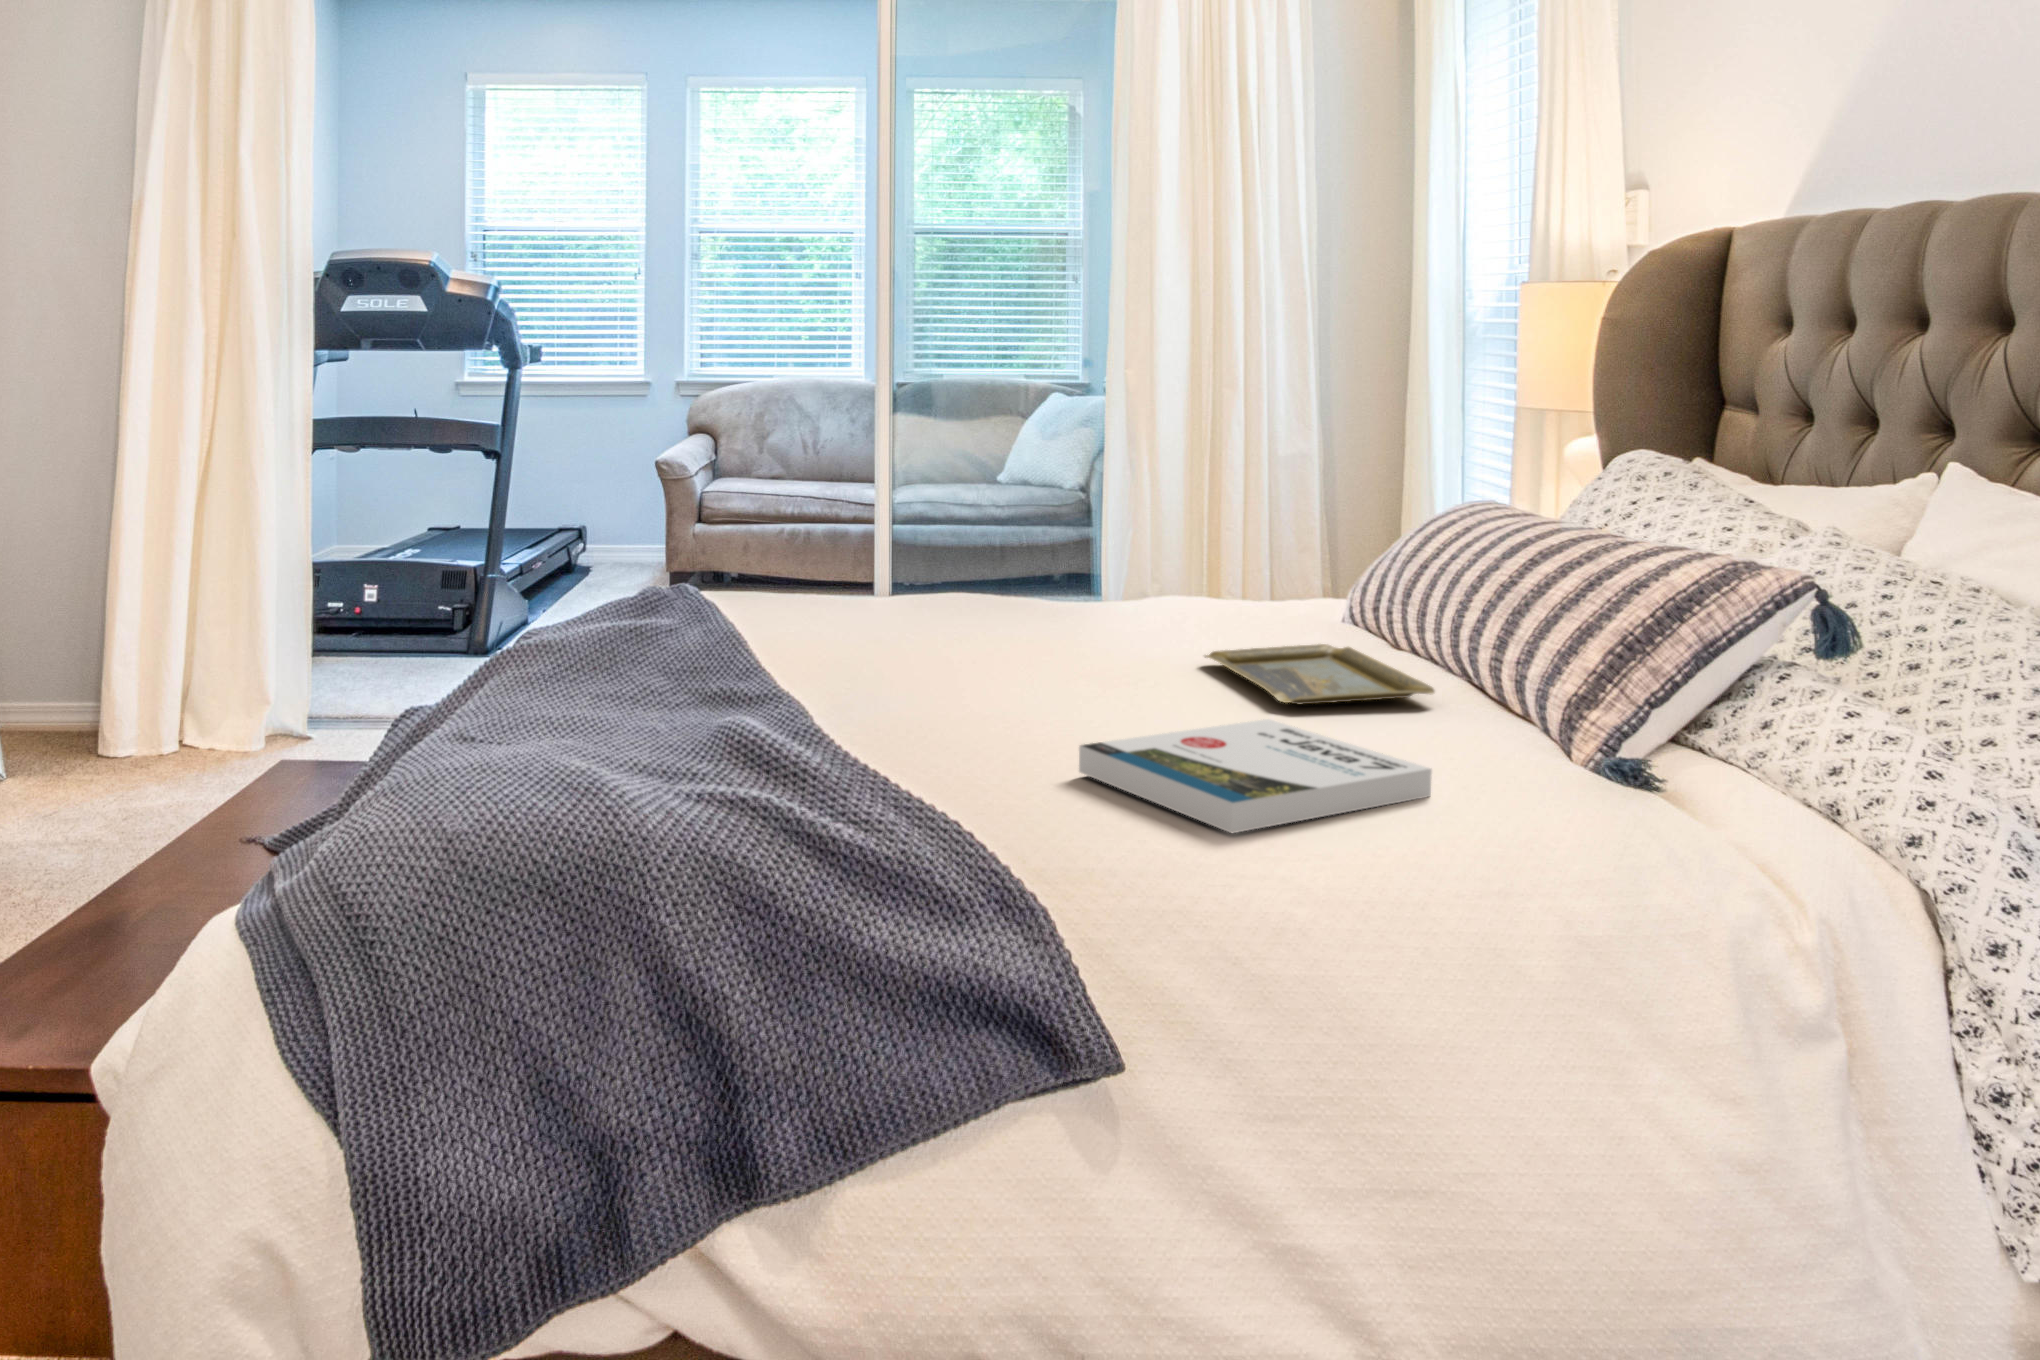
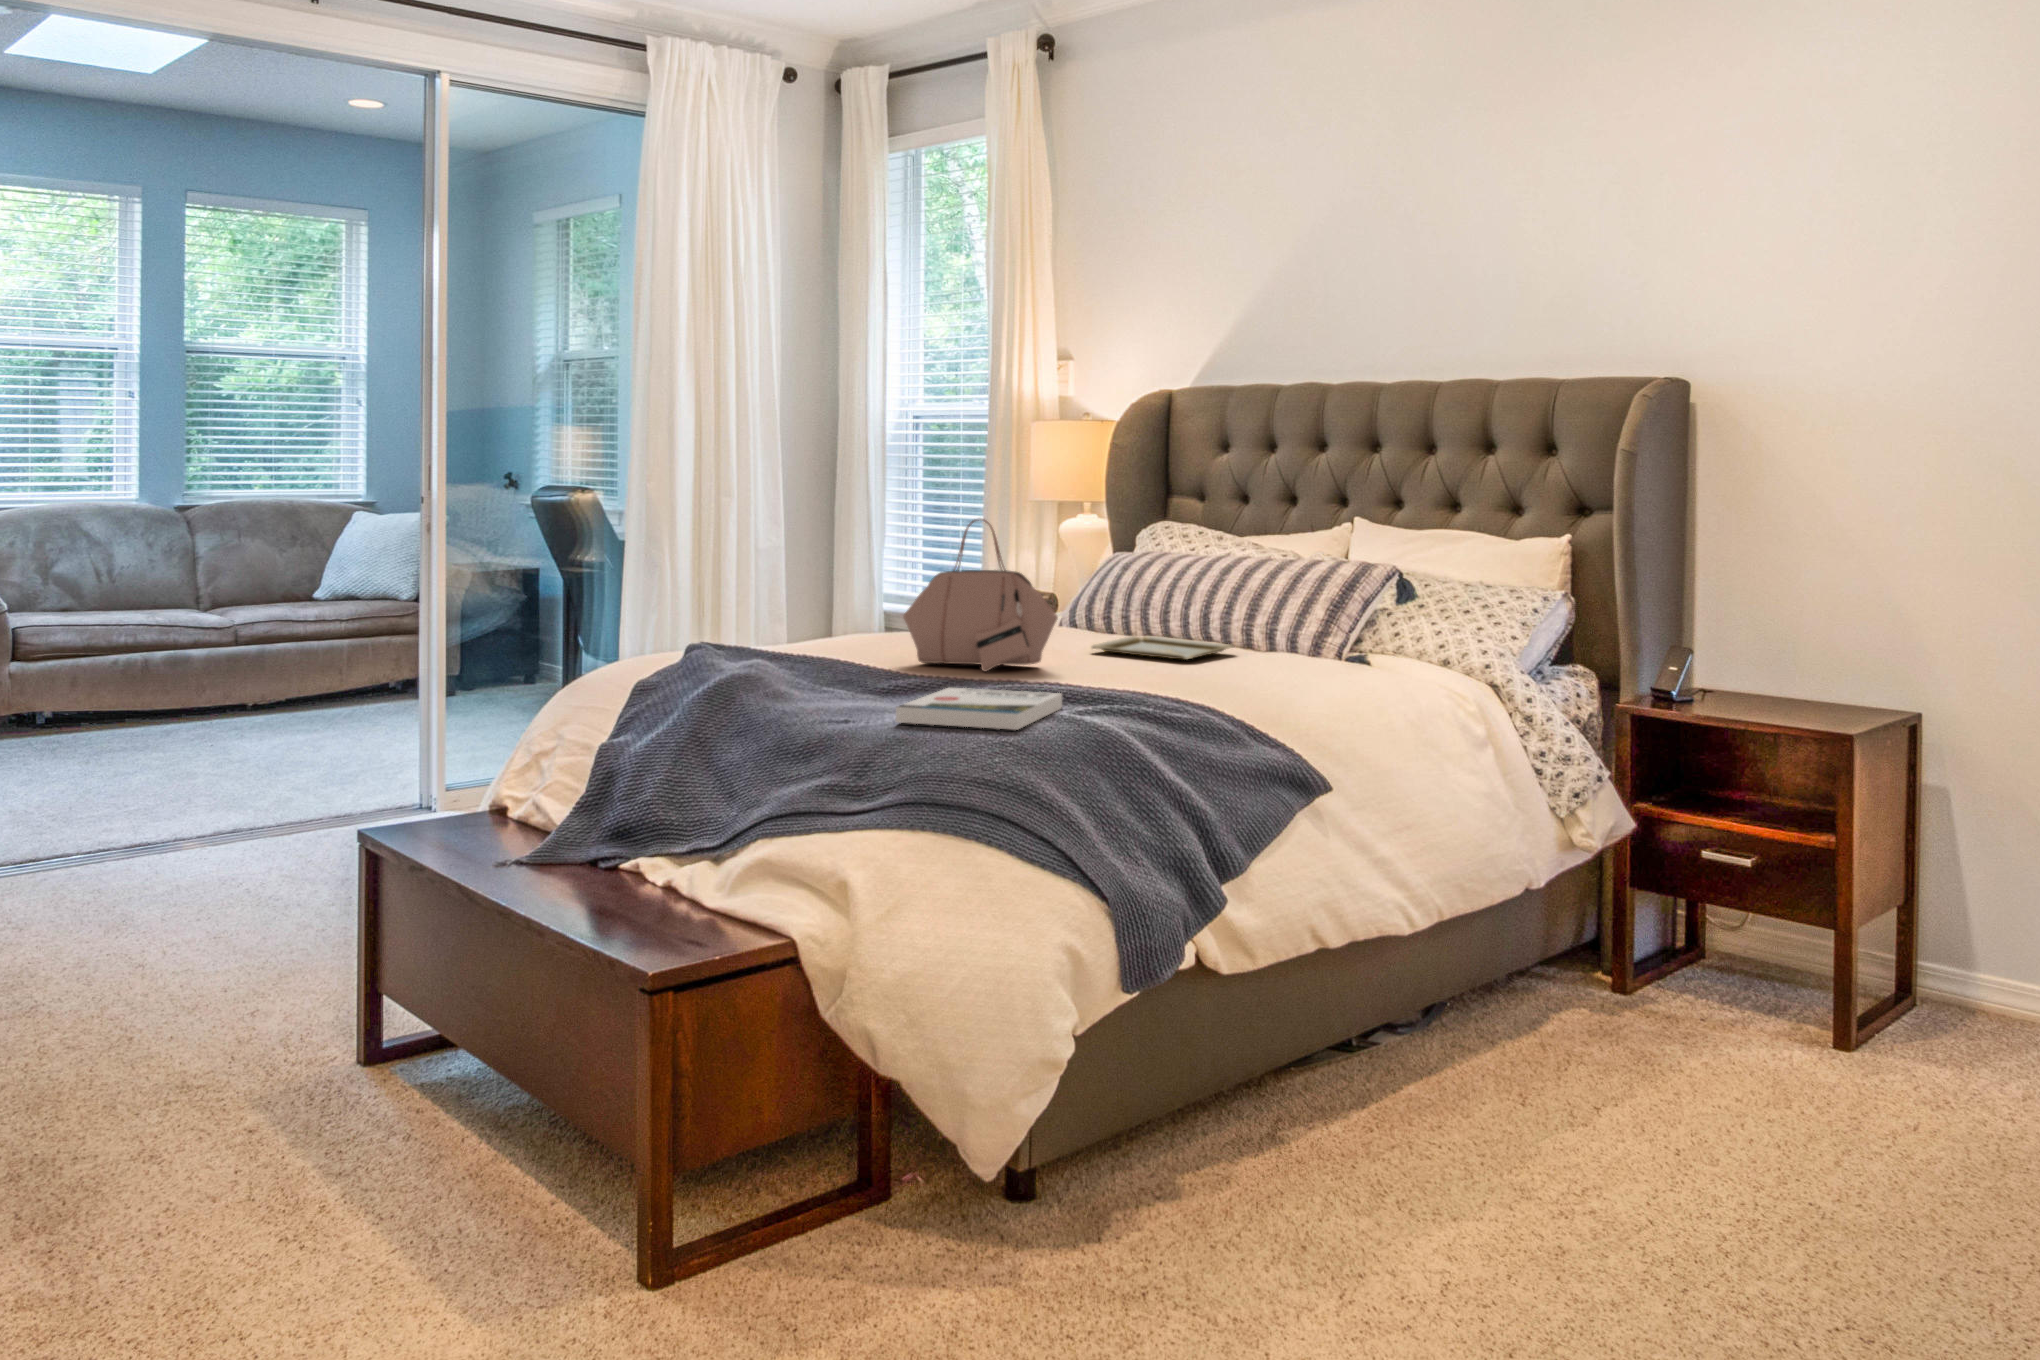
handbag: none [889,424,1050,674] -> present [903,519,1058,671]
book: present [1079,719,1432,833] -> present [896,688,1062,730]

